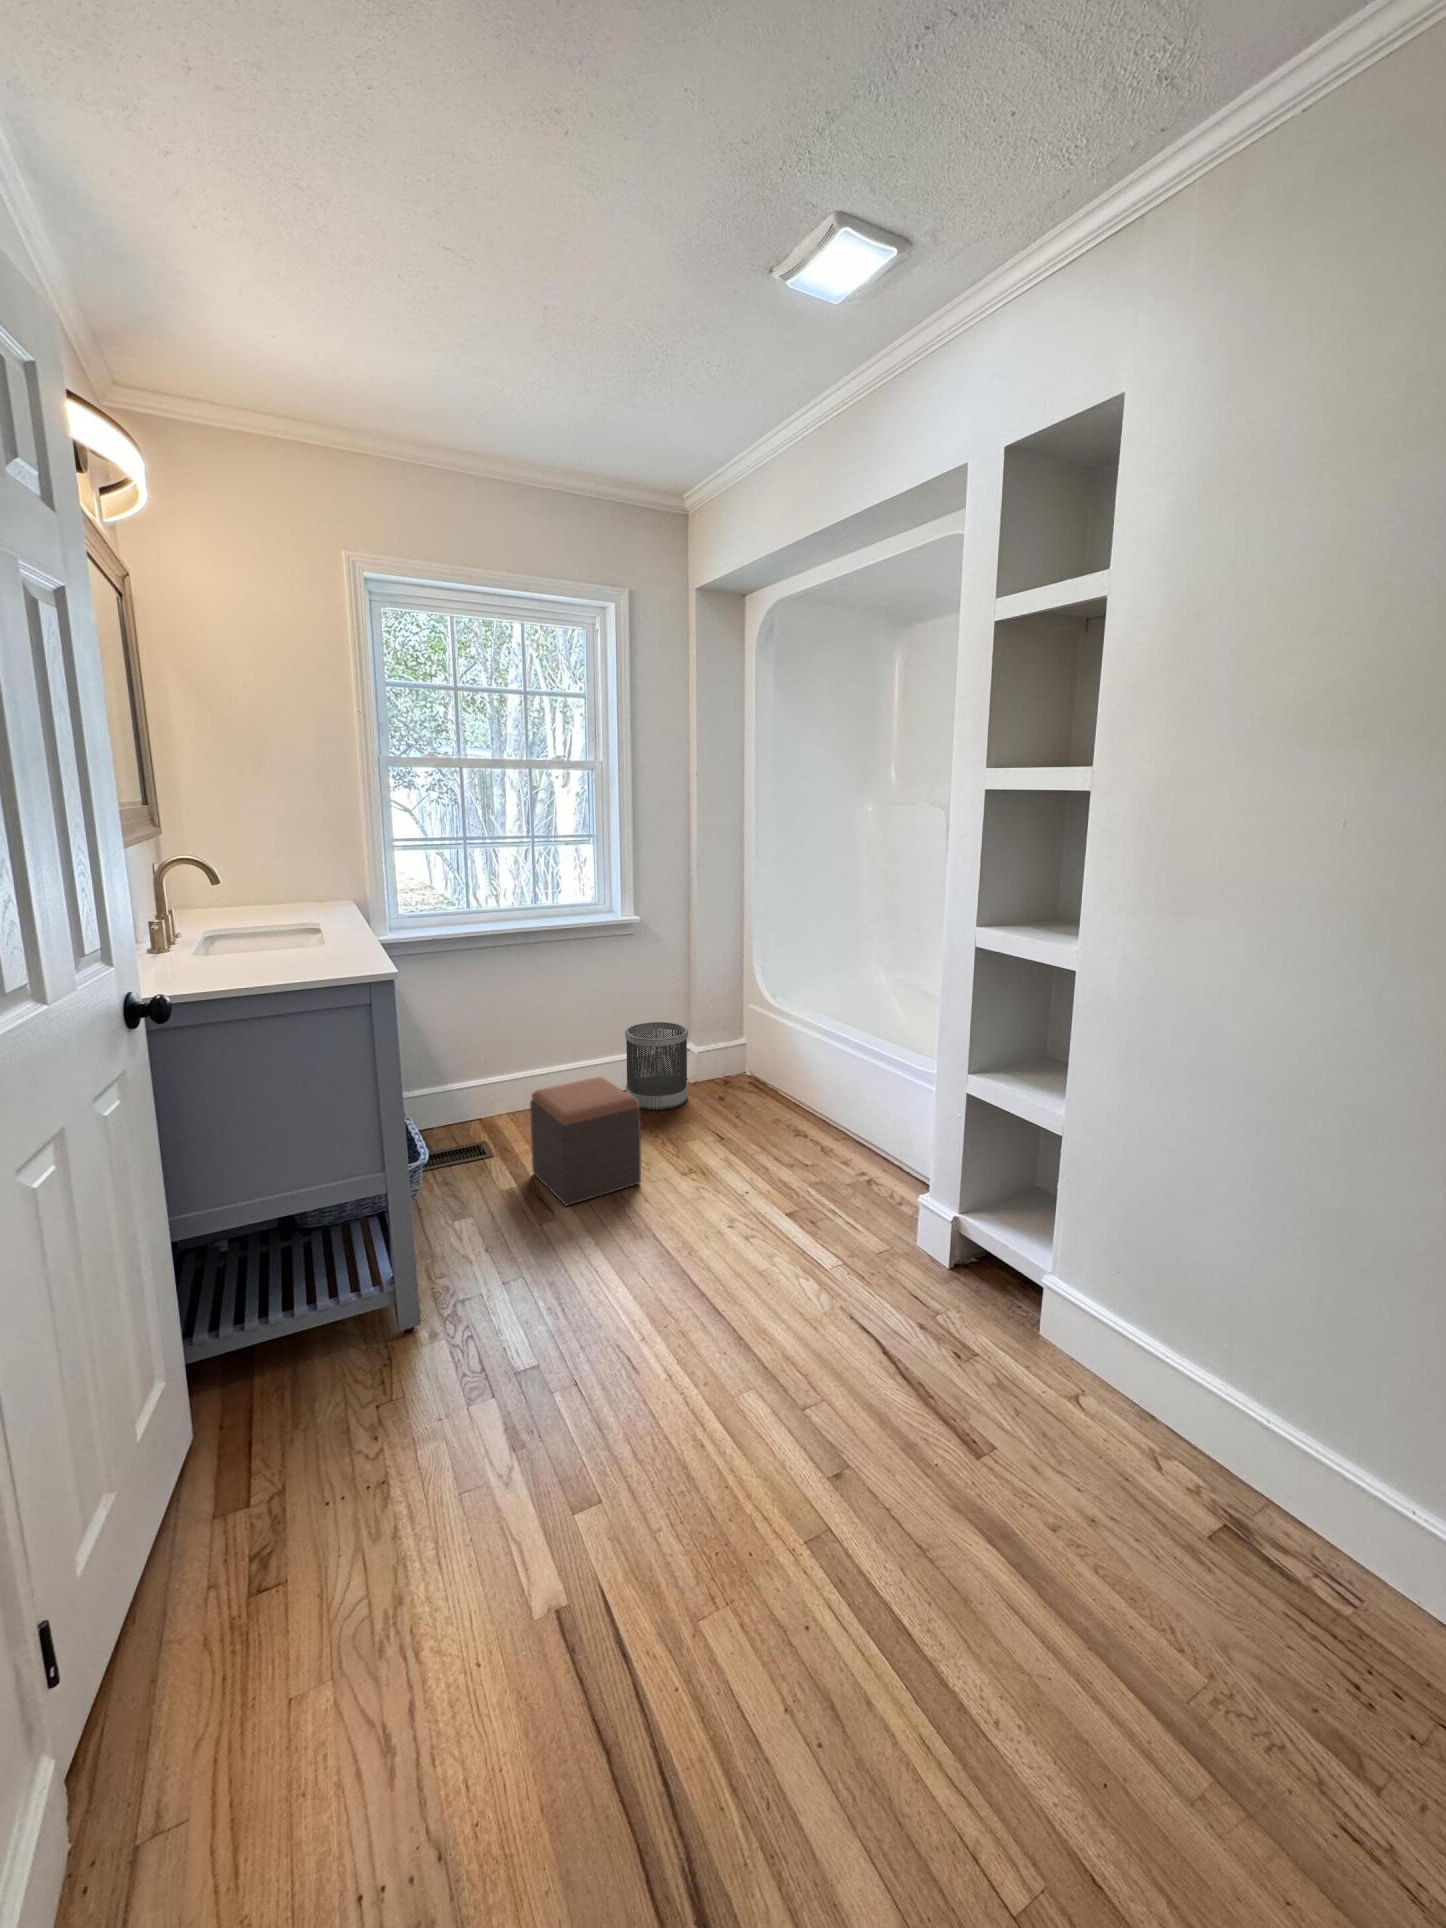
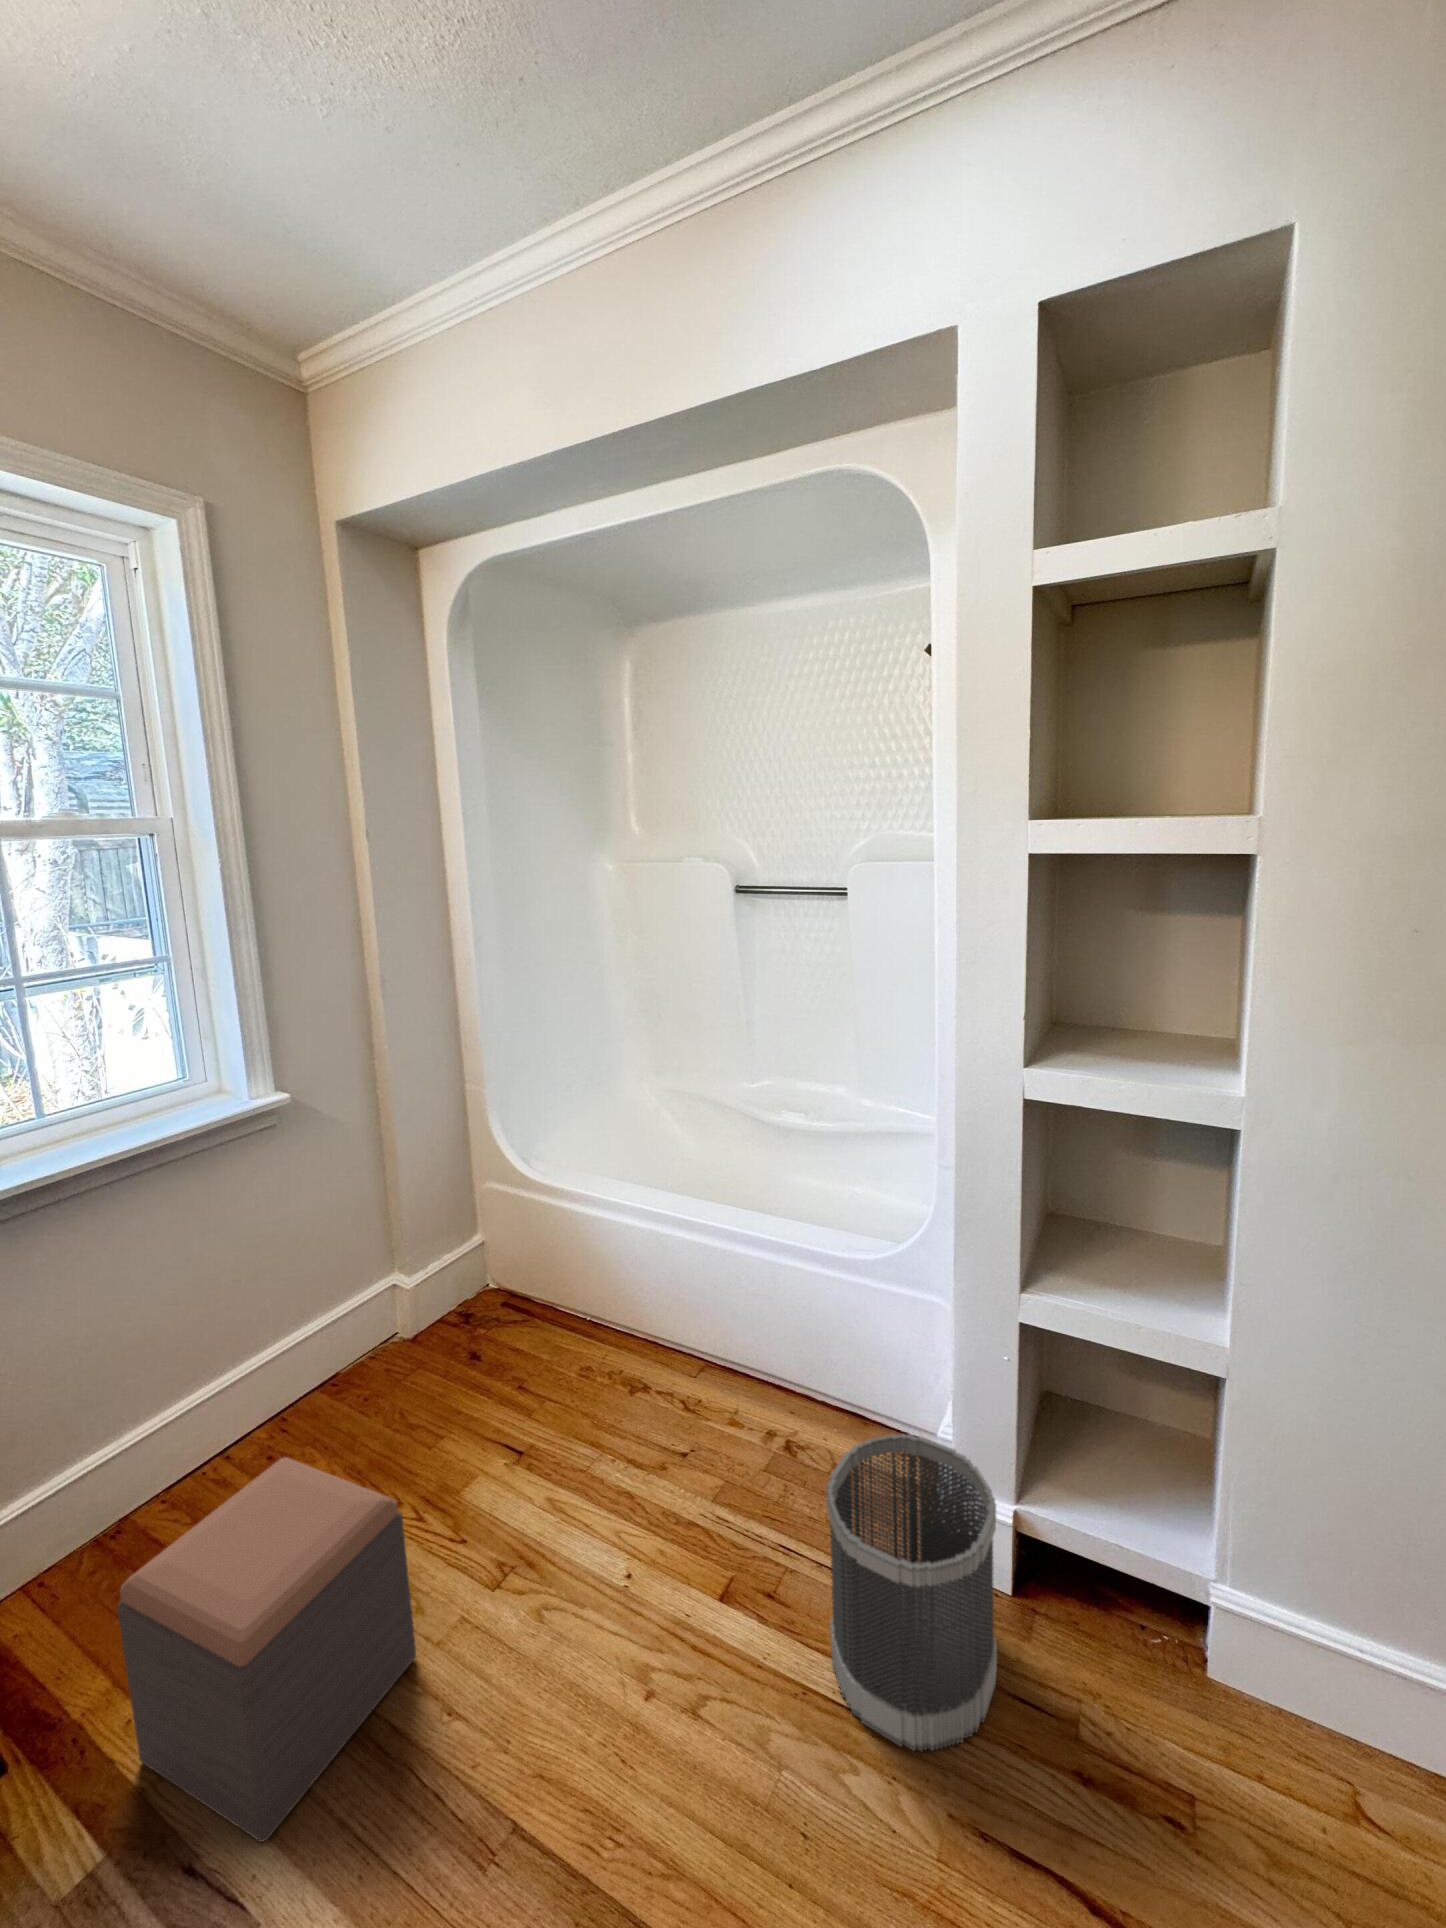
wastebasket: present [625,1022,688,1110] -> present [826,1434,997,1751]

